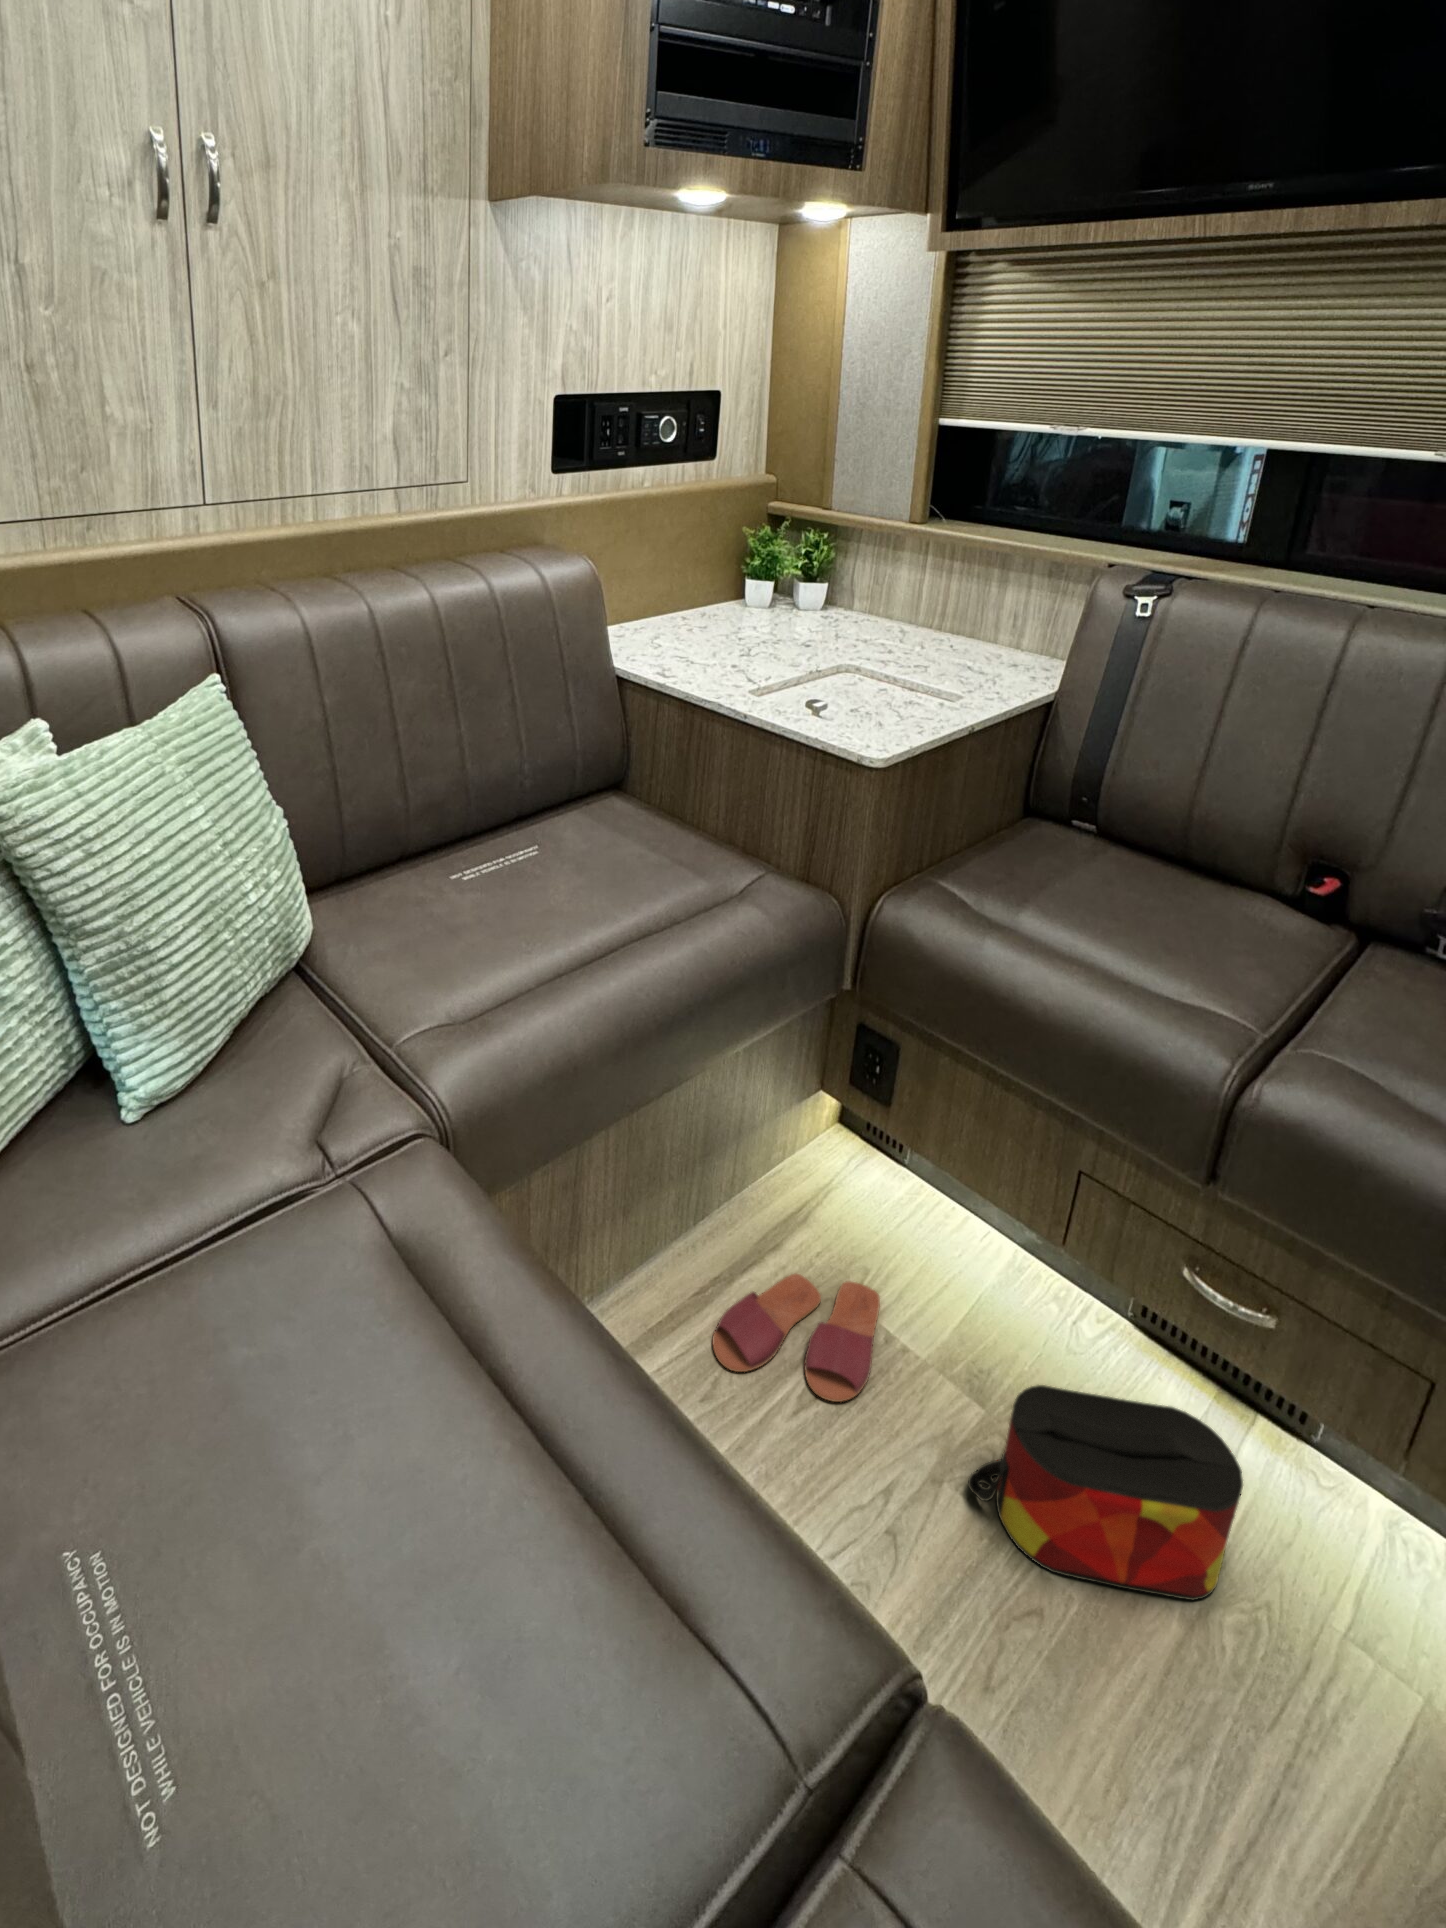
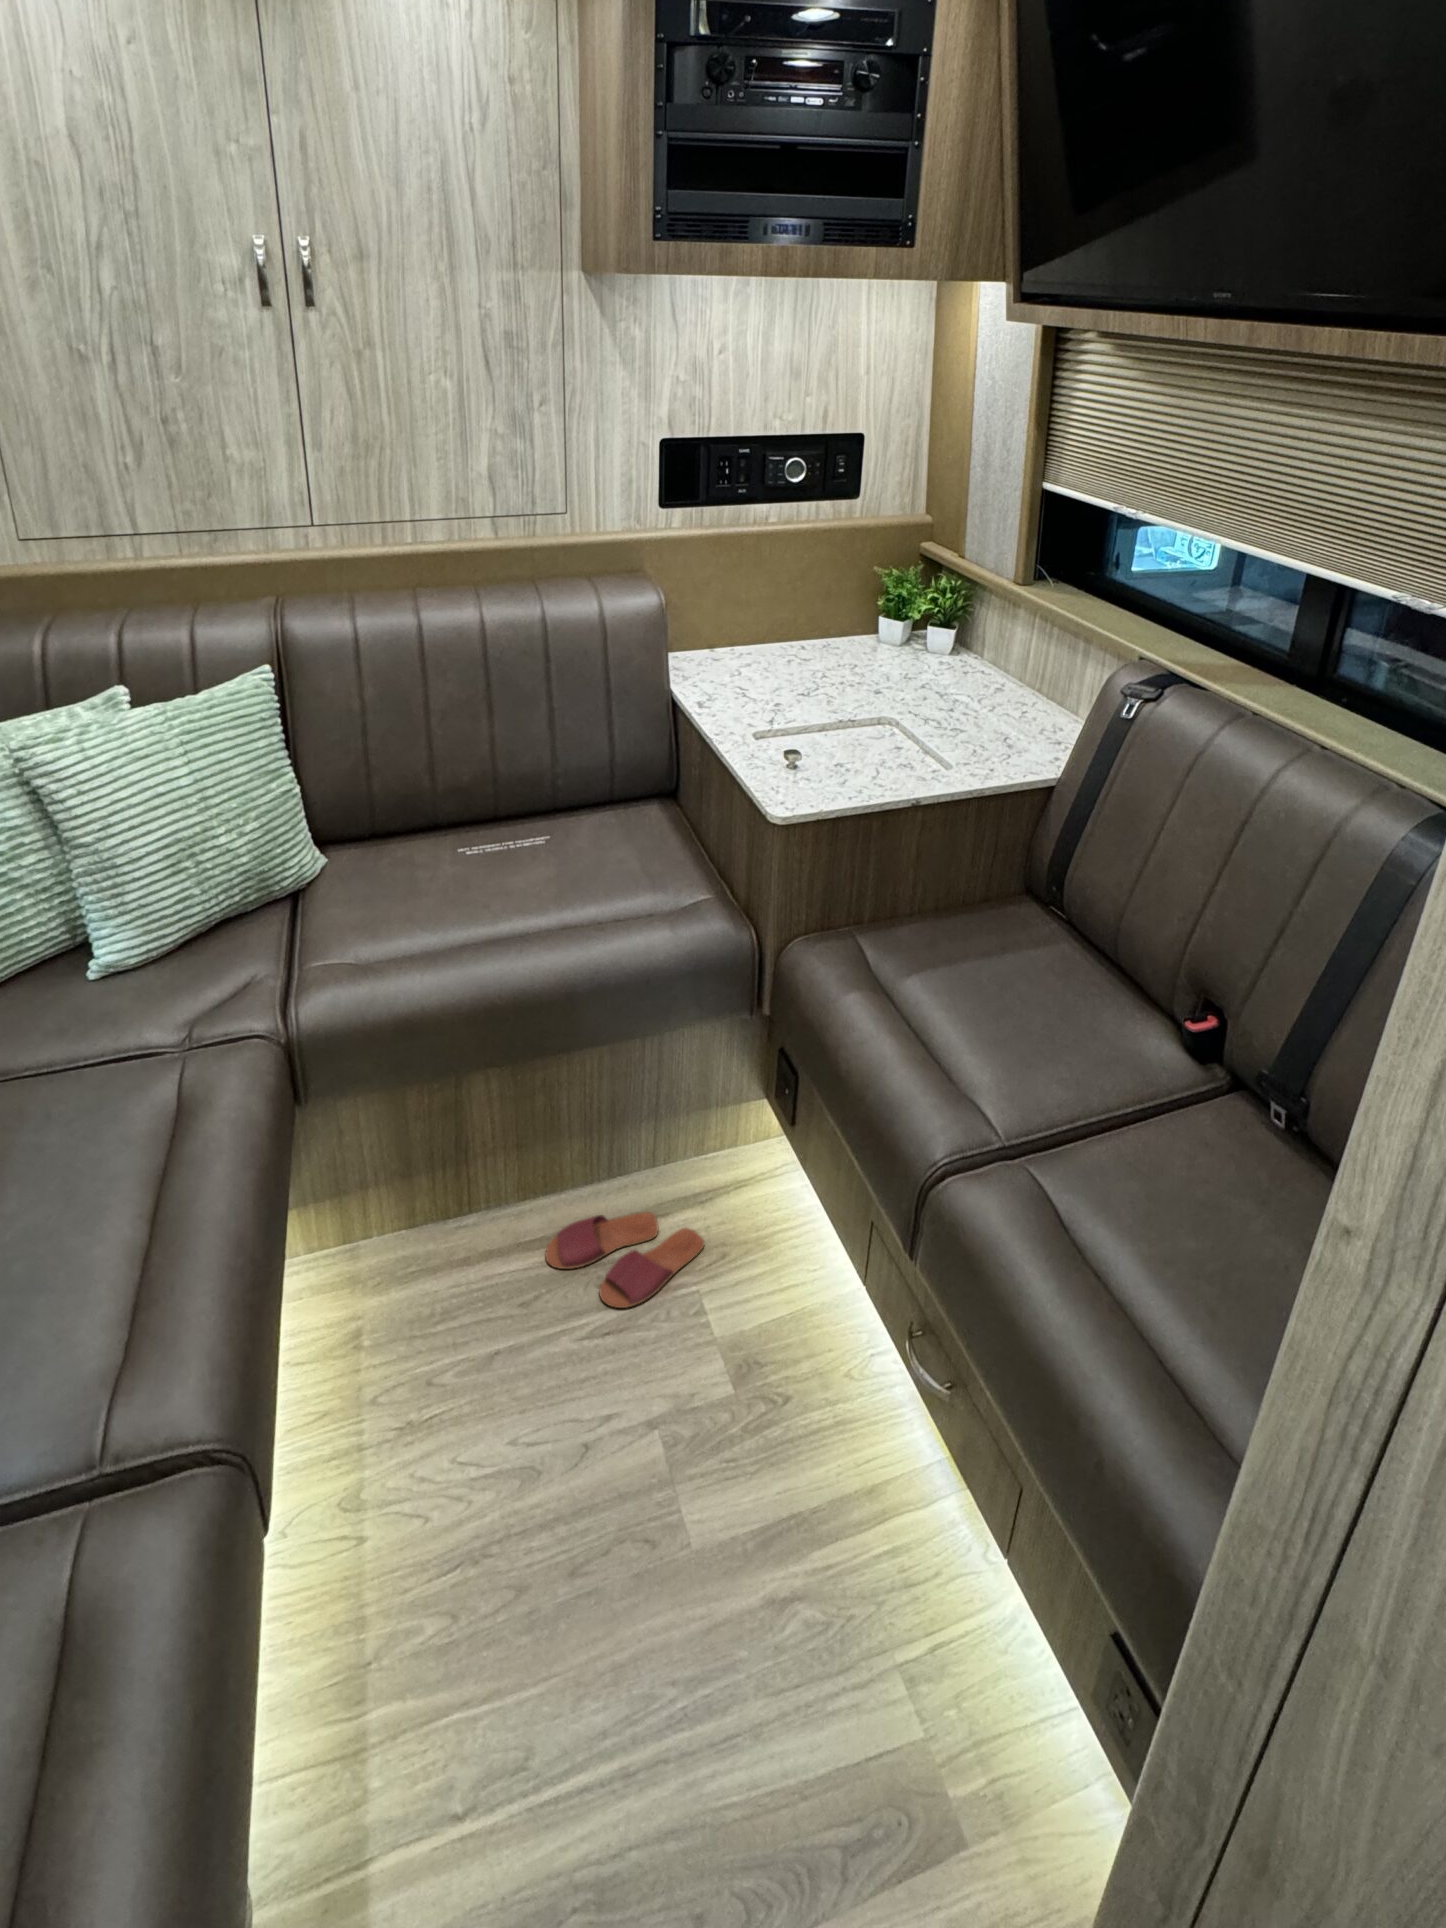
bag: present [968,1385,1243,1600] -> none [658,1322,843,1513]

